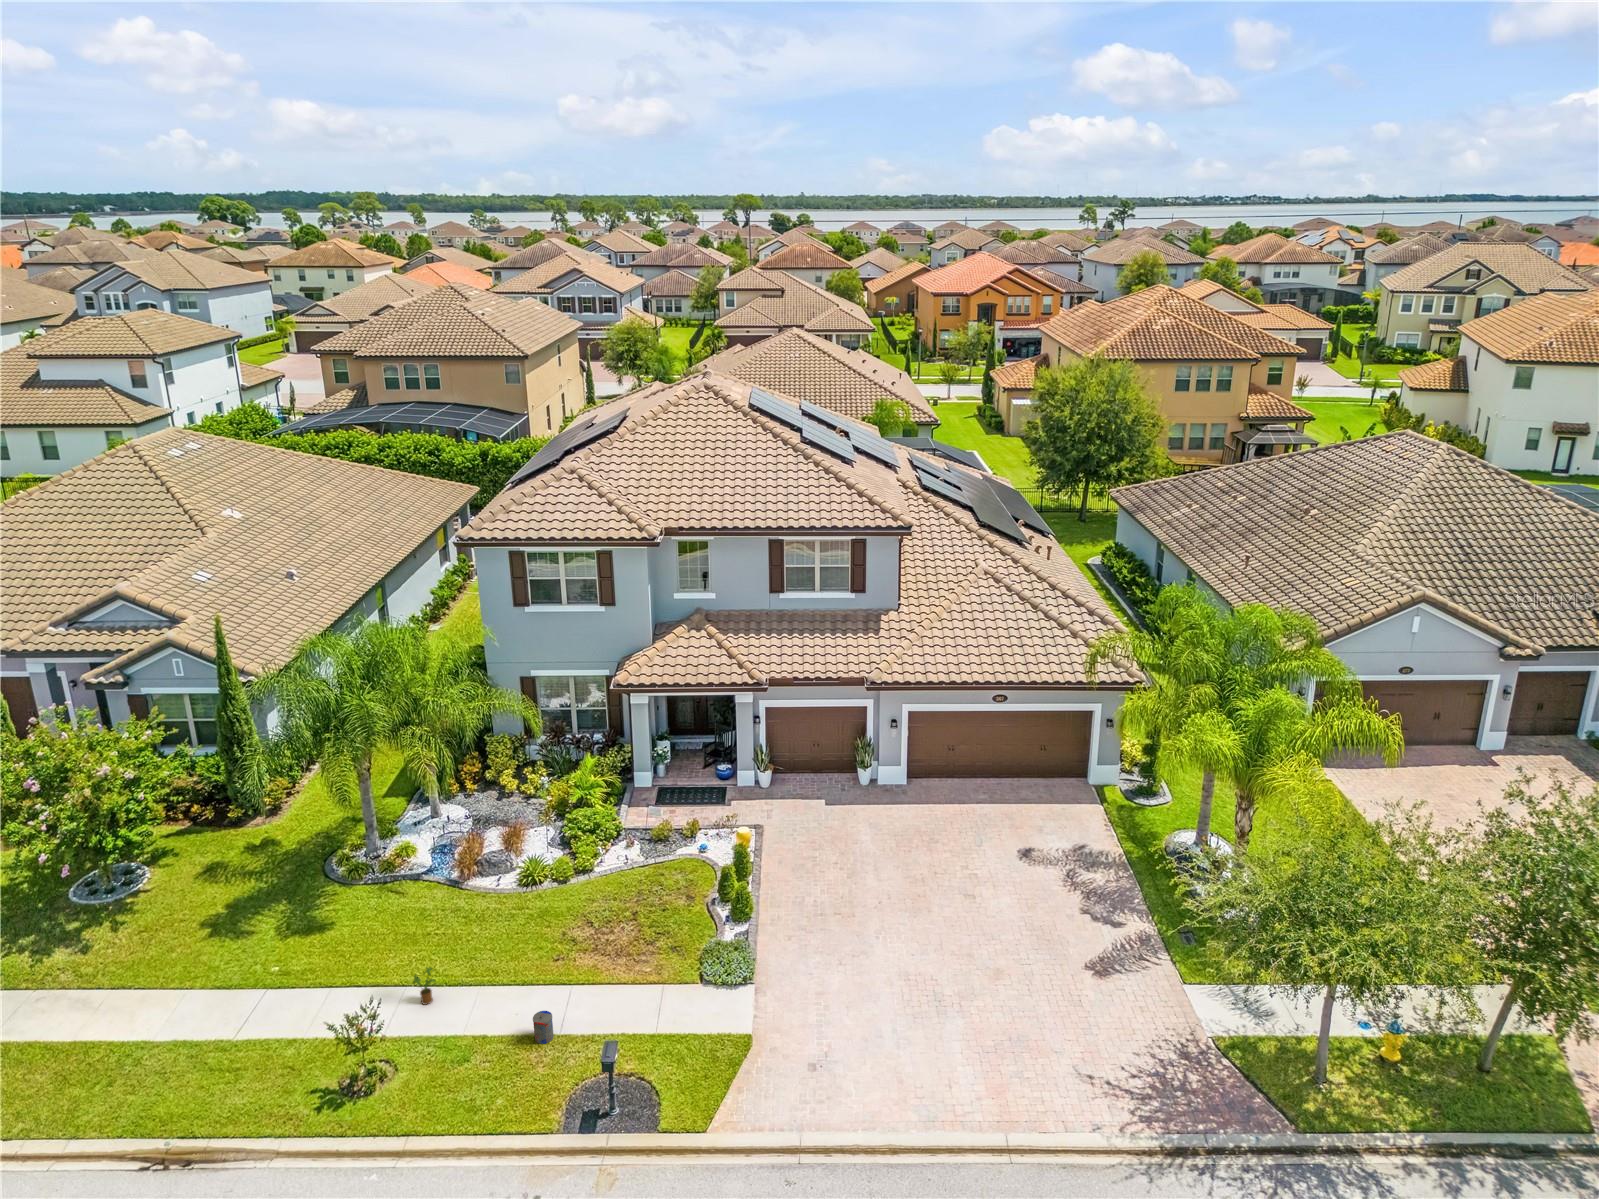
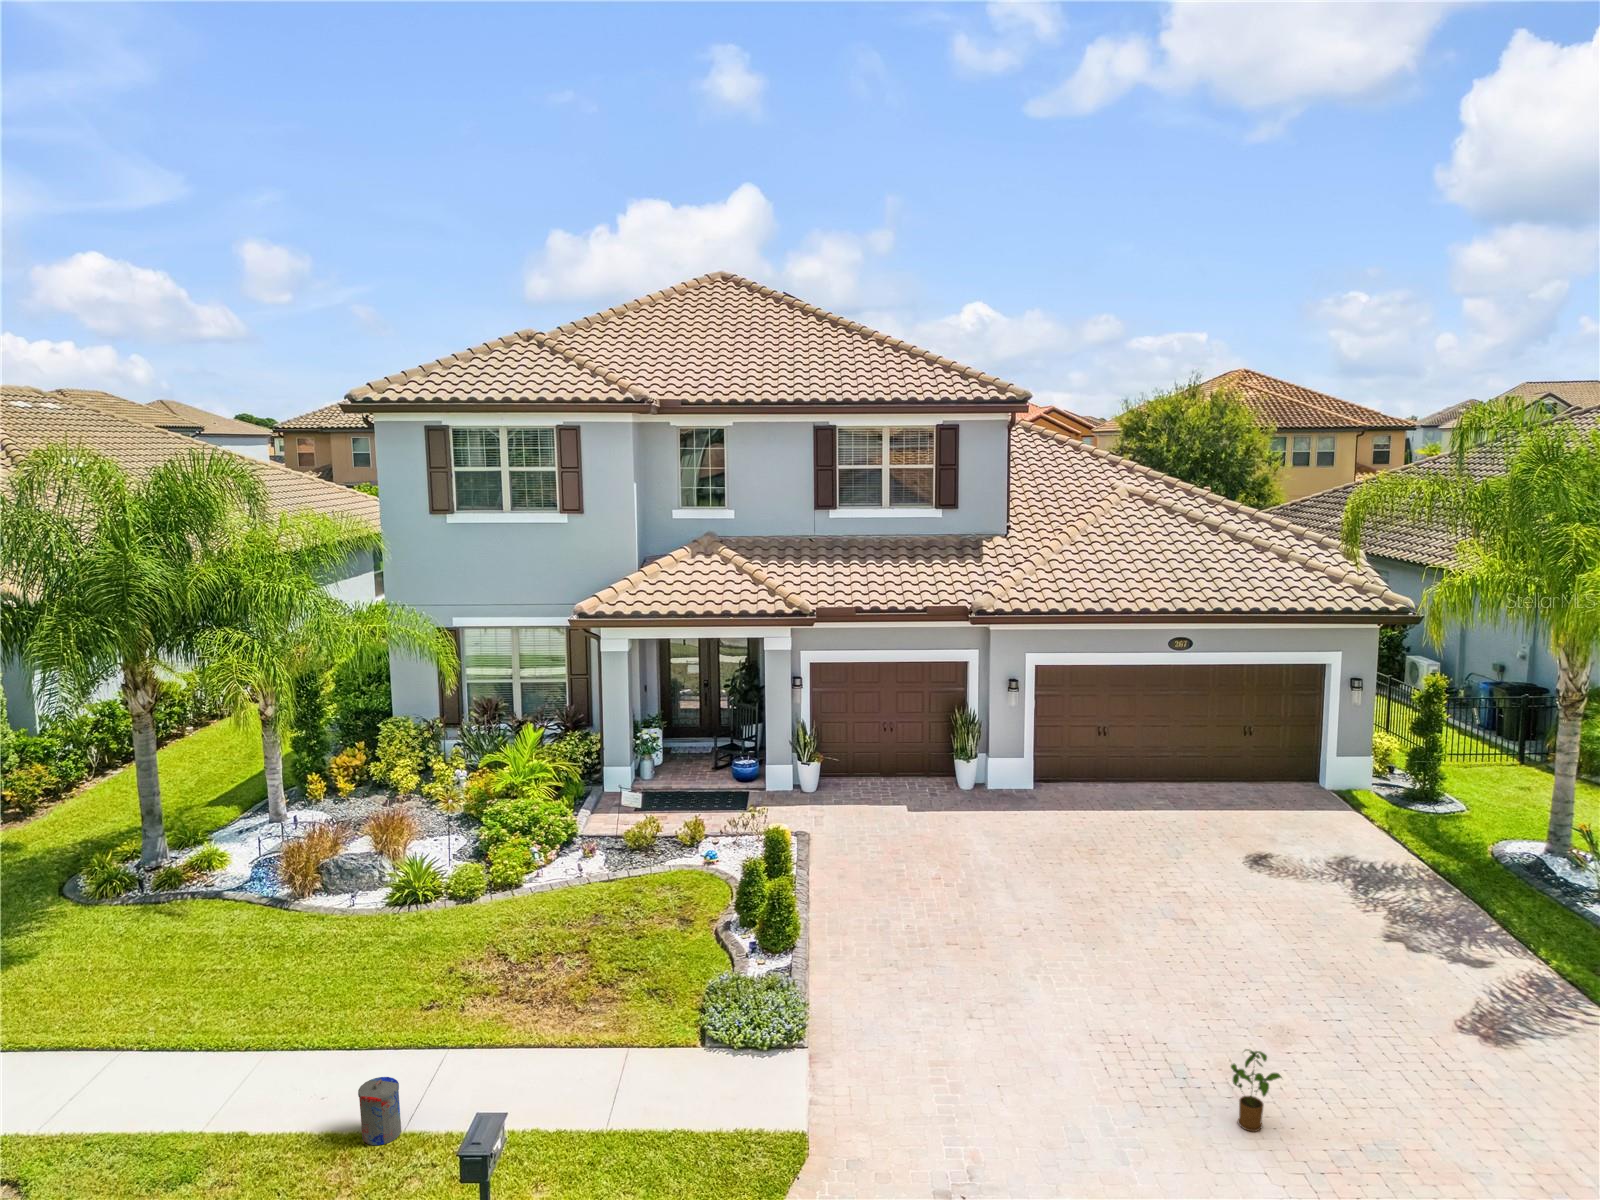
house plant: present [414,968,435,1005] -> present [1231,1049,1281,1132]

